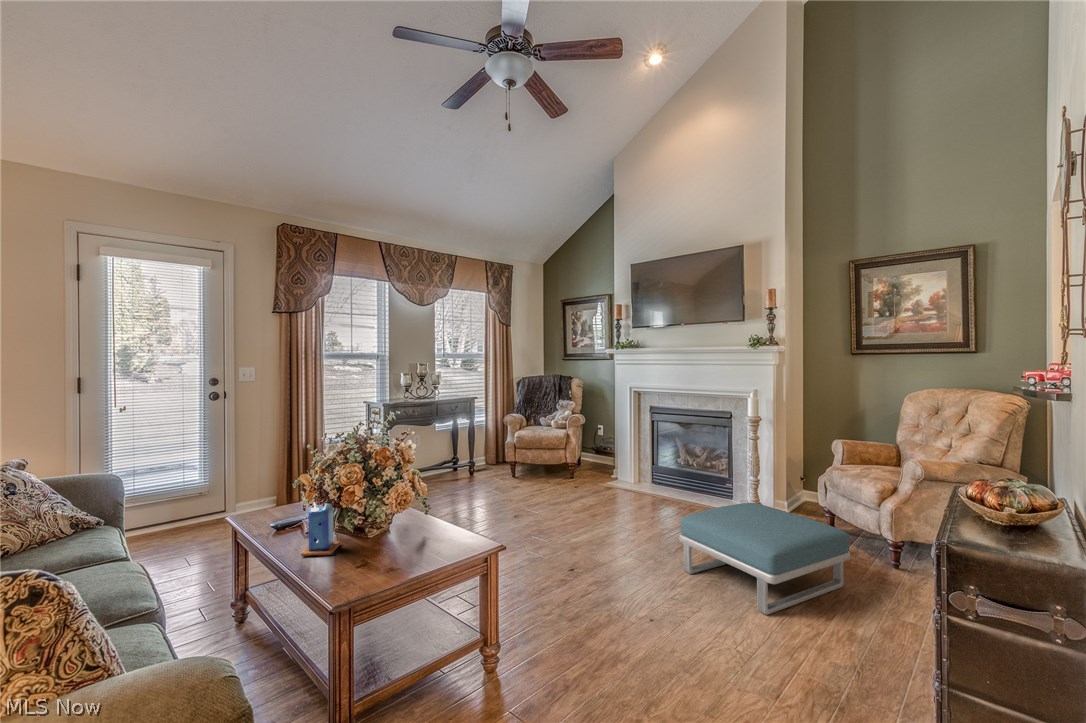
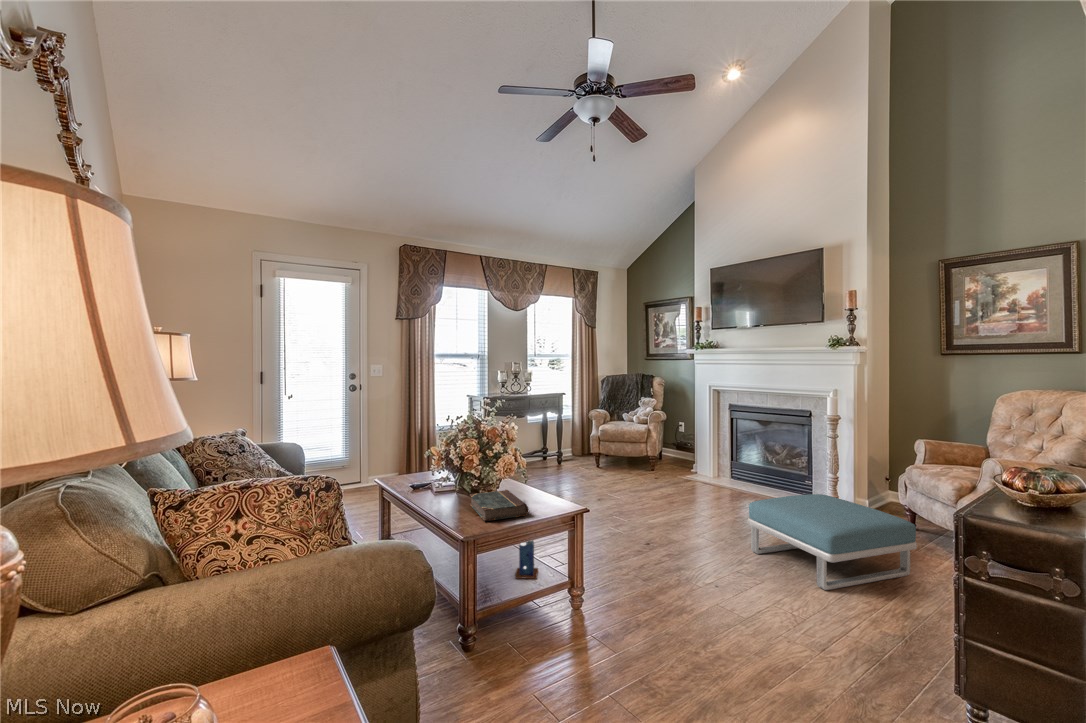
candle: present [301,502,340,556] -> present [515,540,538,579]
book: none [350,527,428,578] -> present [470,490,529,521]

